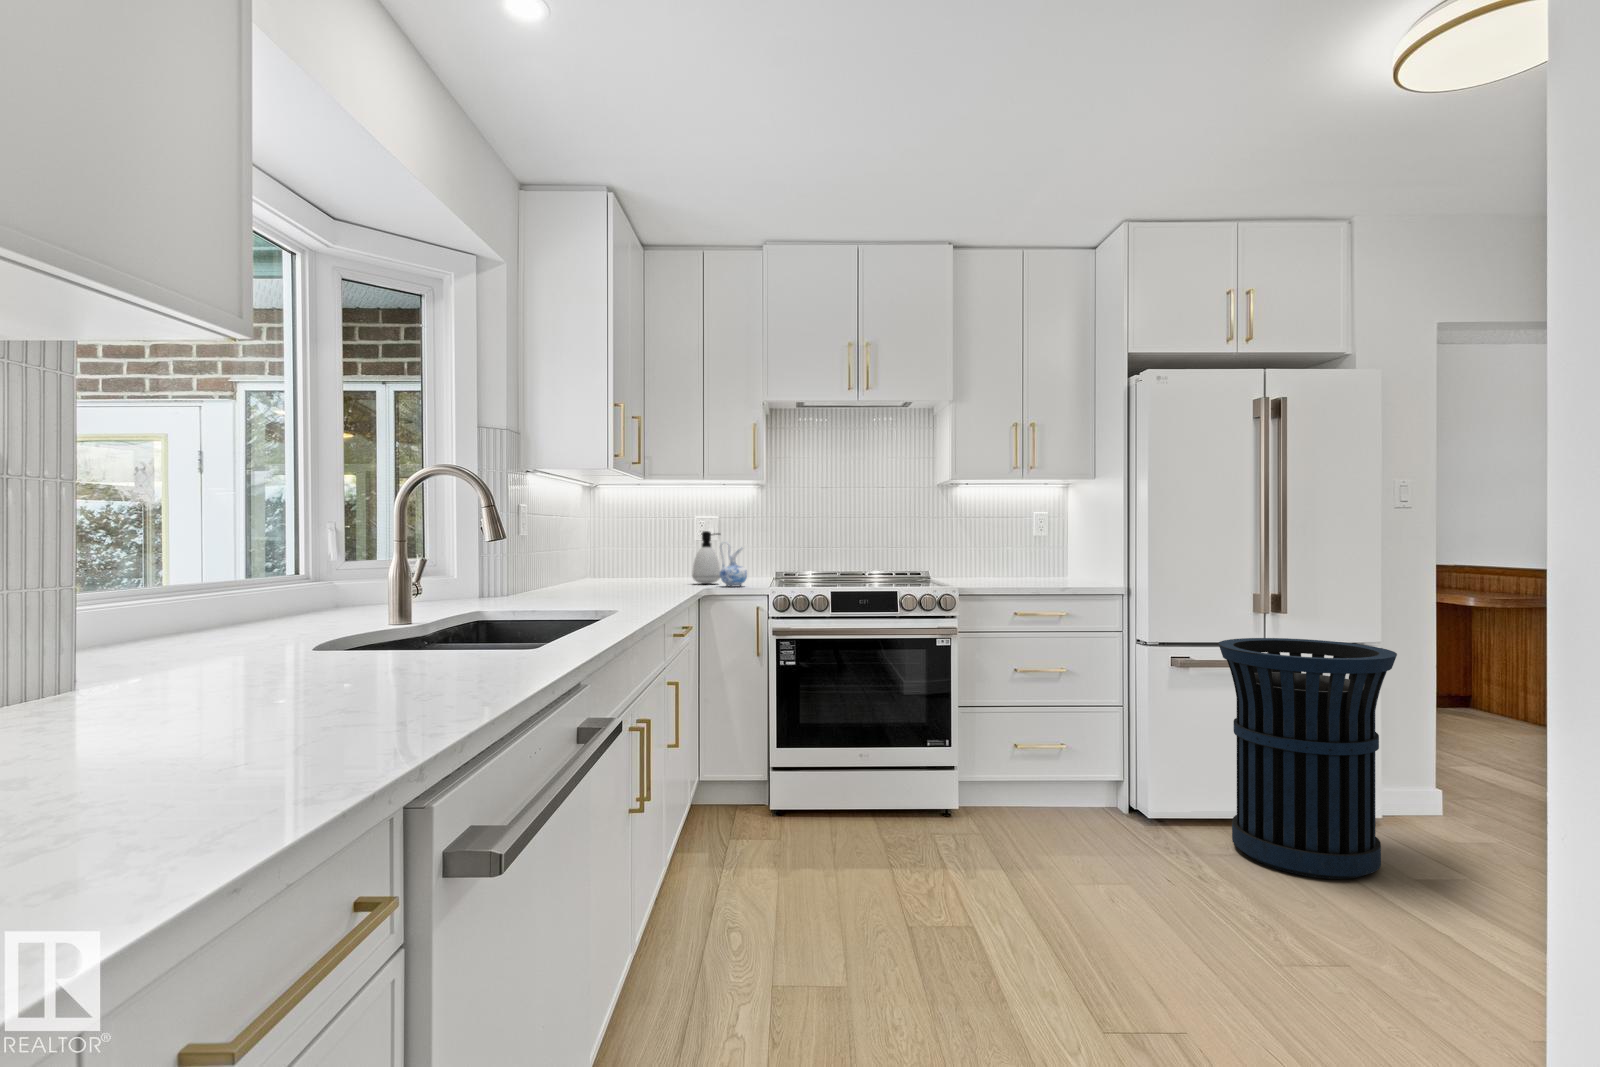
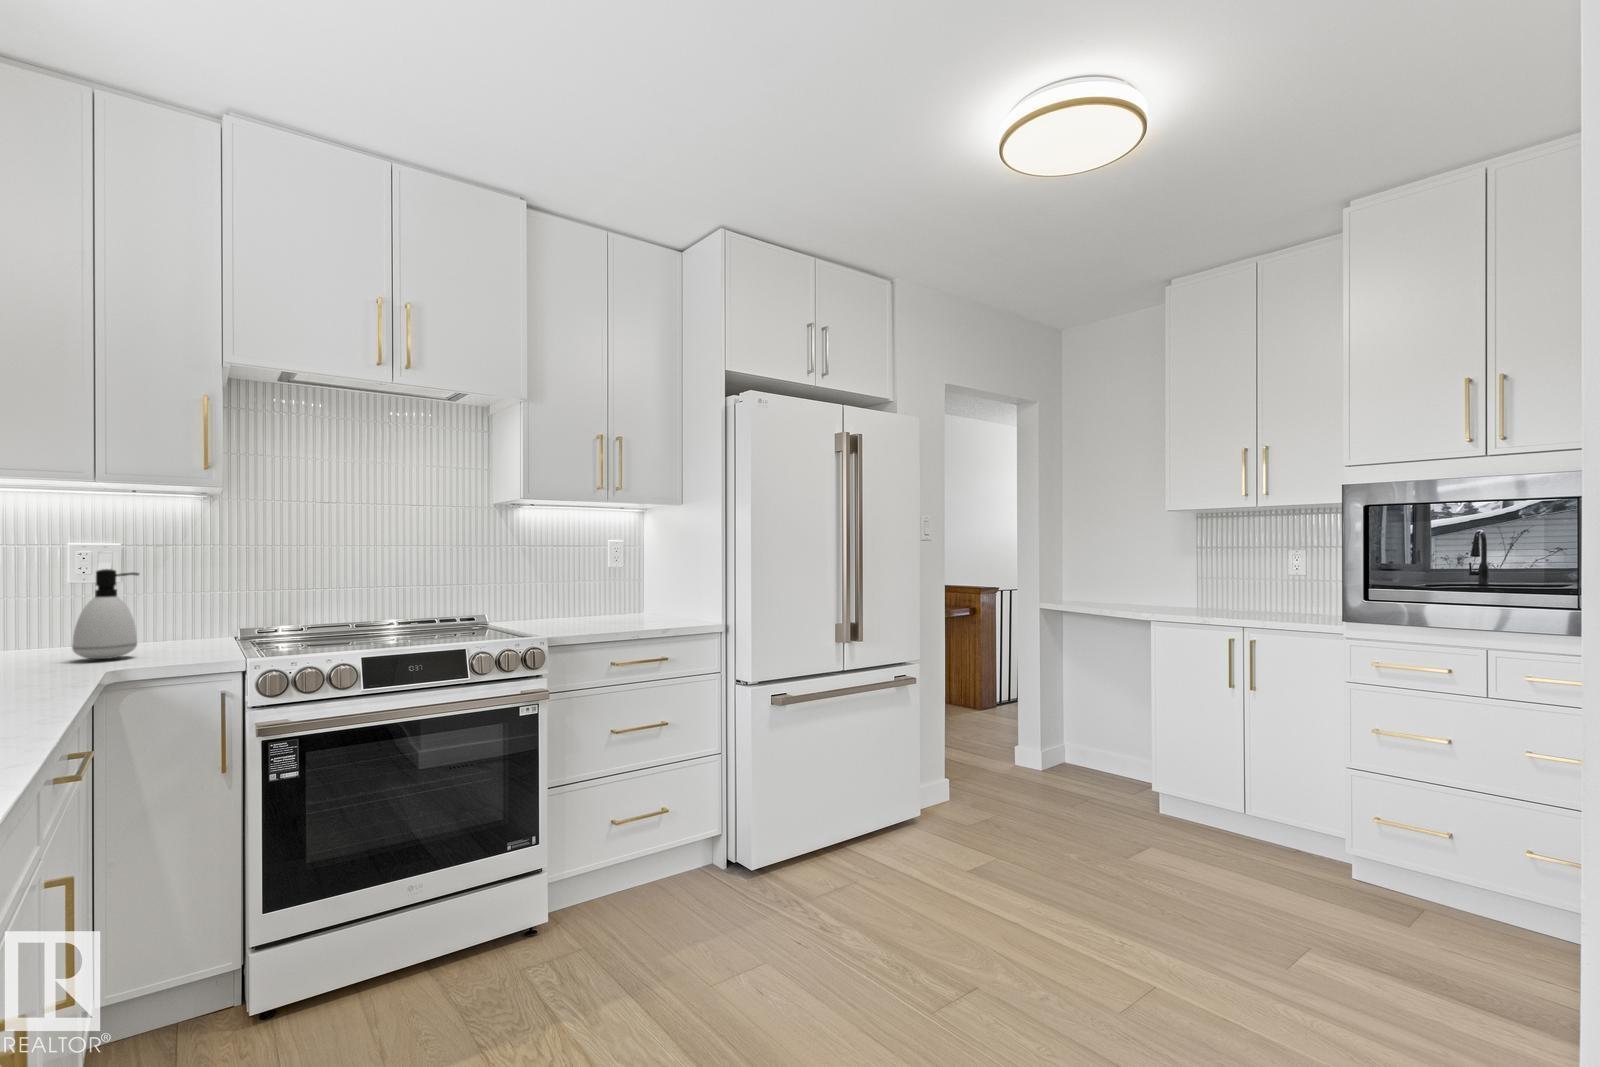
ceramic pitcher: present [720,541,747,587] -> none [141,587,199,663]
trash can: present [1218,638,1397,879] -> none [822,663,970,901]

